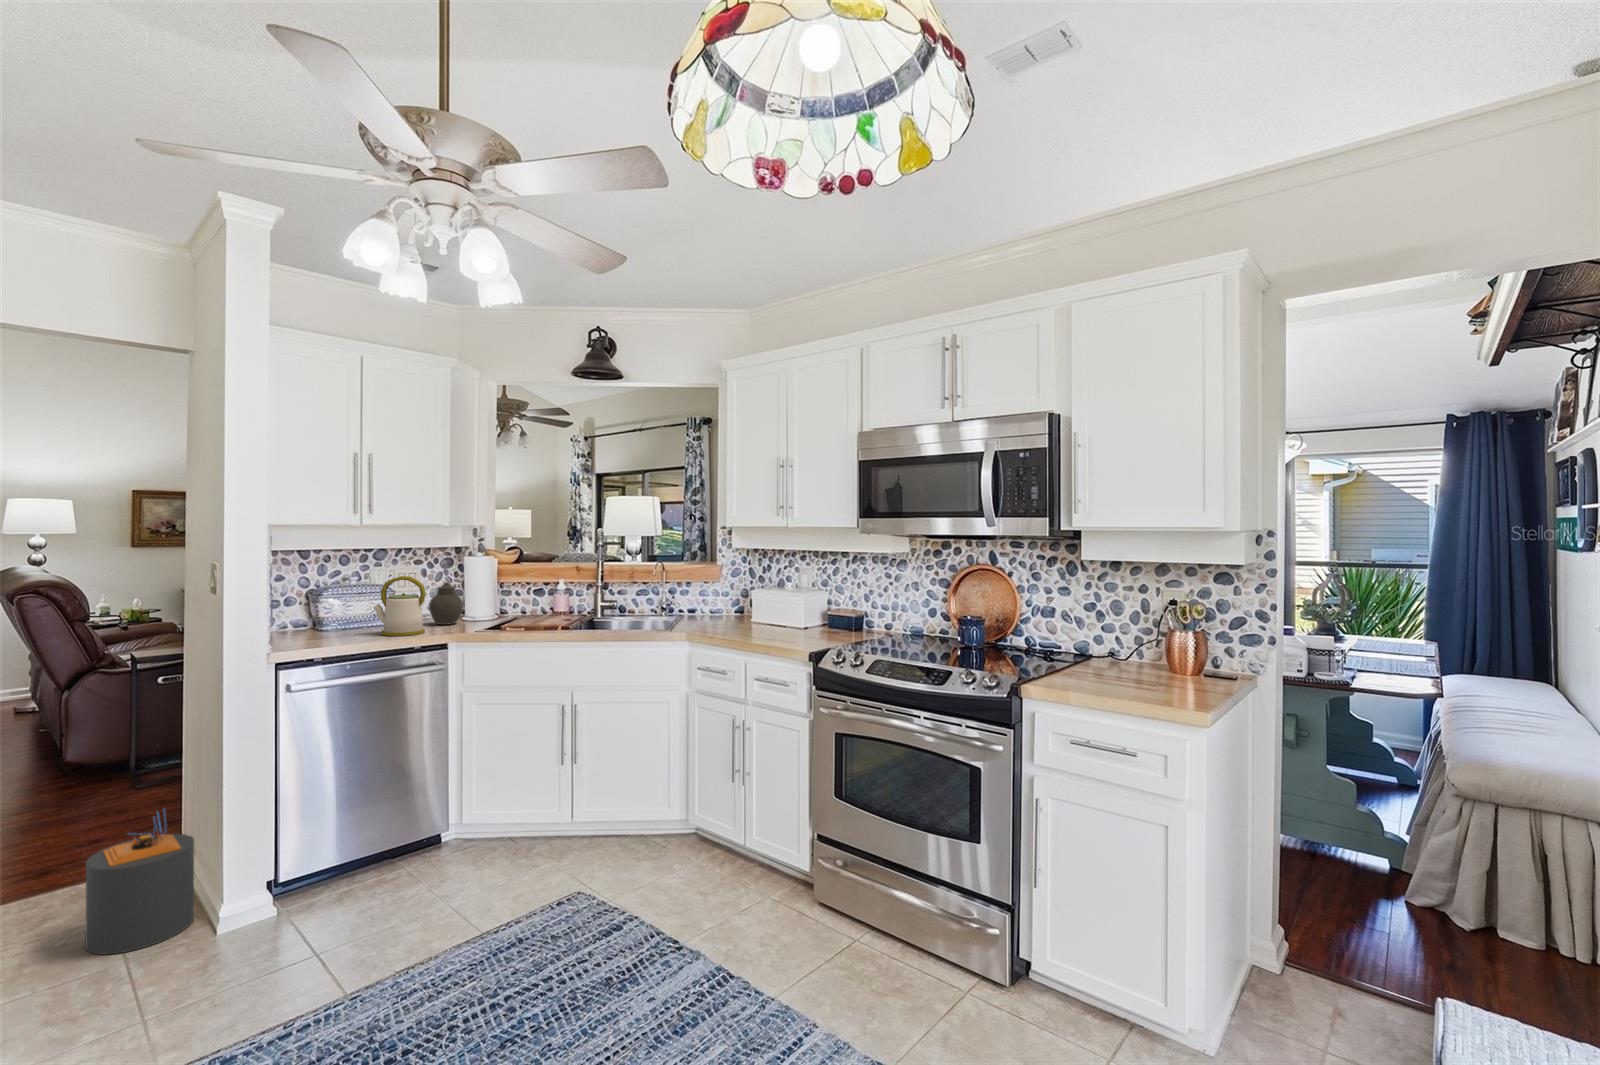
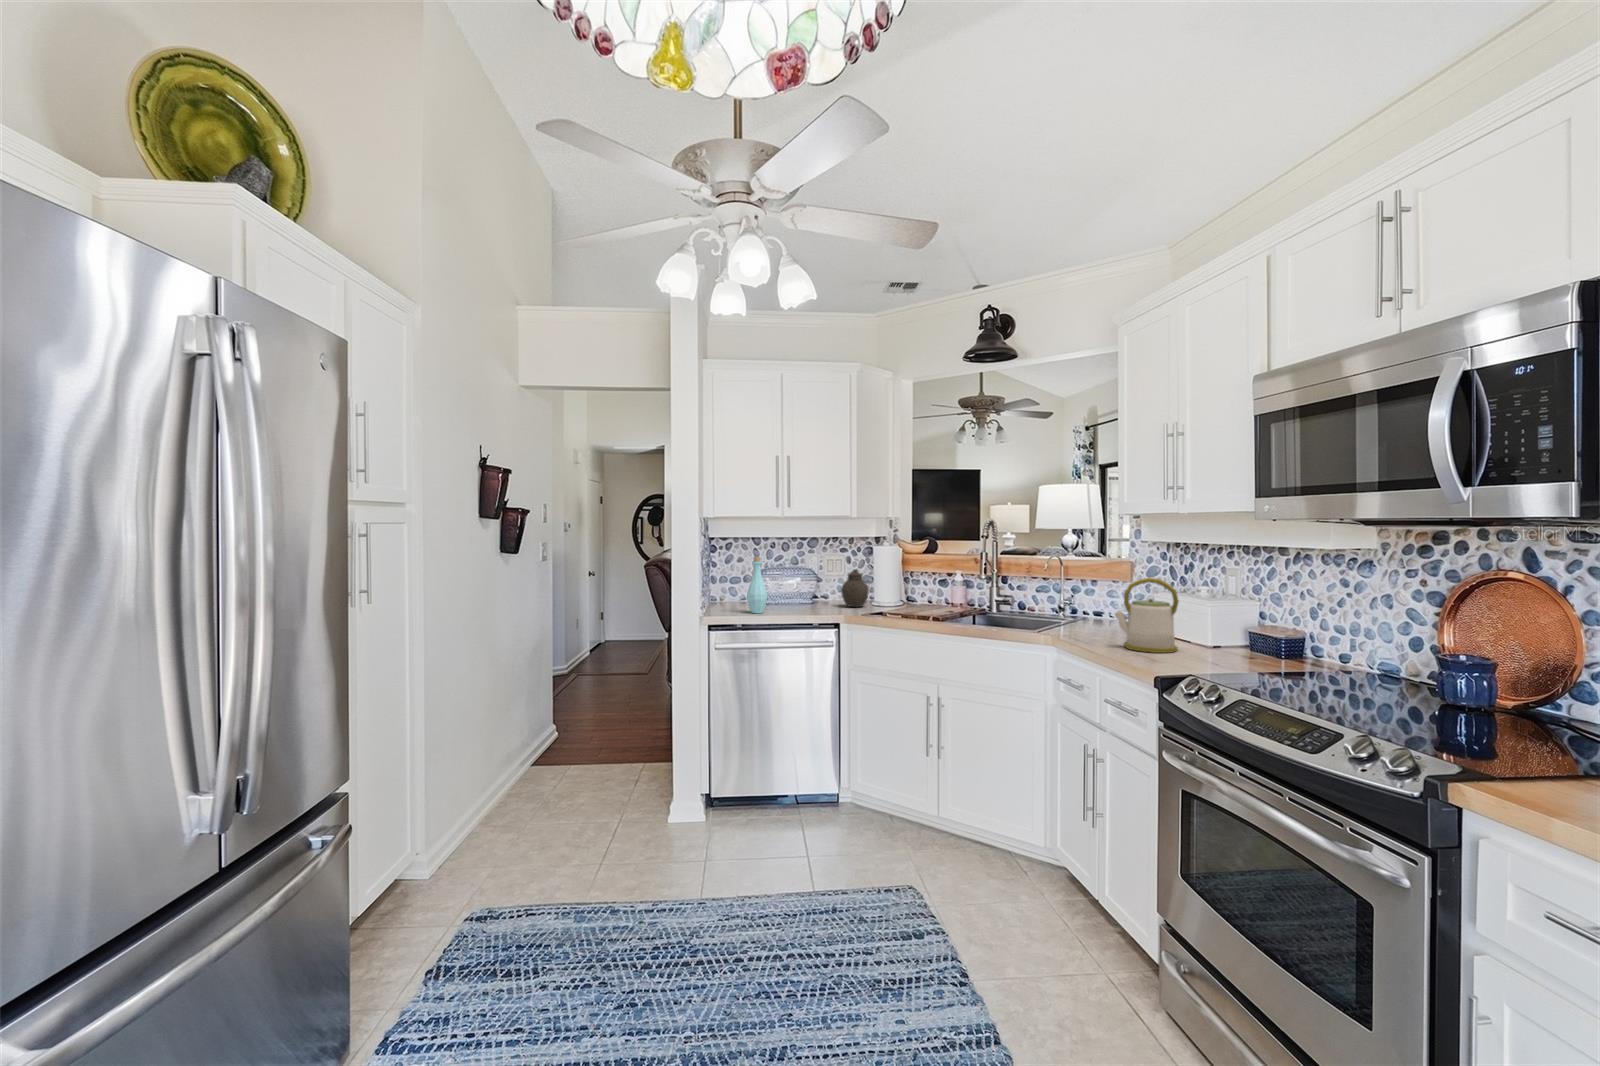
bottle: none [318,572,346,642] -> present [747,557,767,613]
kettle: present [373,576,426,636] -> present [1115,578,1179,653]
trash can: present [85,808,194,954] -> none [606,718,664,816]

